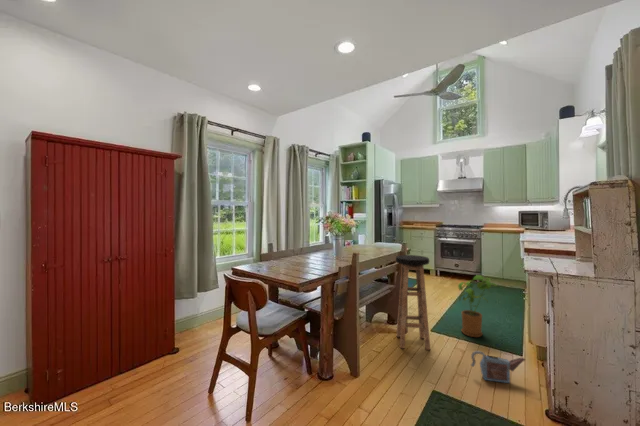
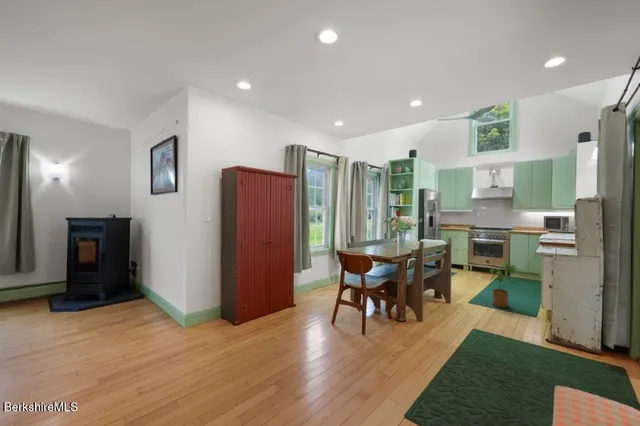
bar stool: present [396,255,430,350] -> none [443,246,469,312]
watering can: present [471,351,525,383] -> none [499,308,537,330]

